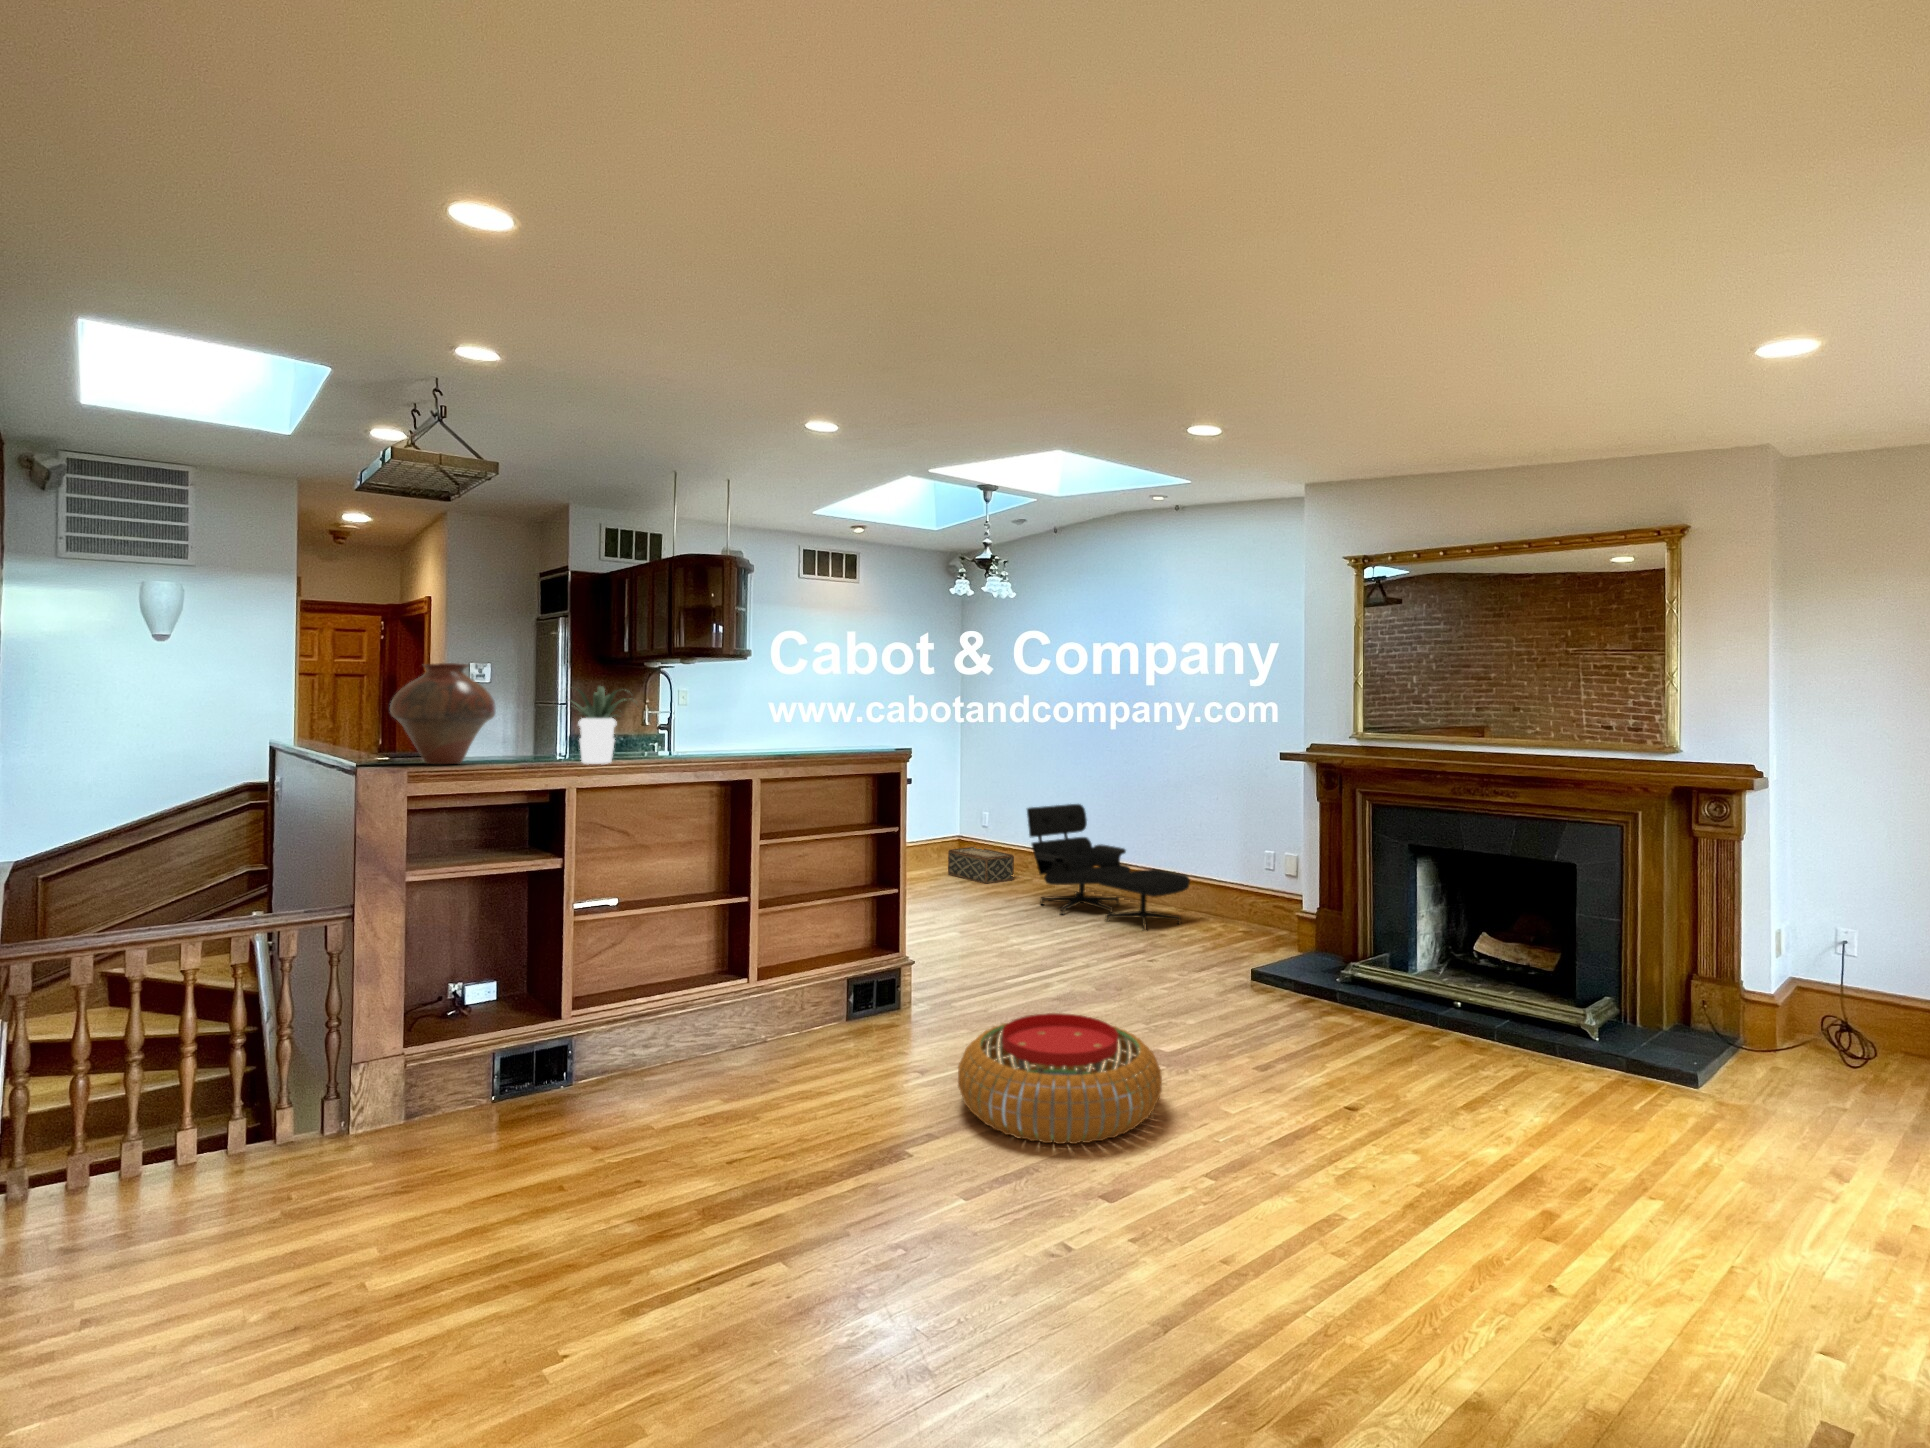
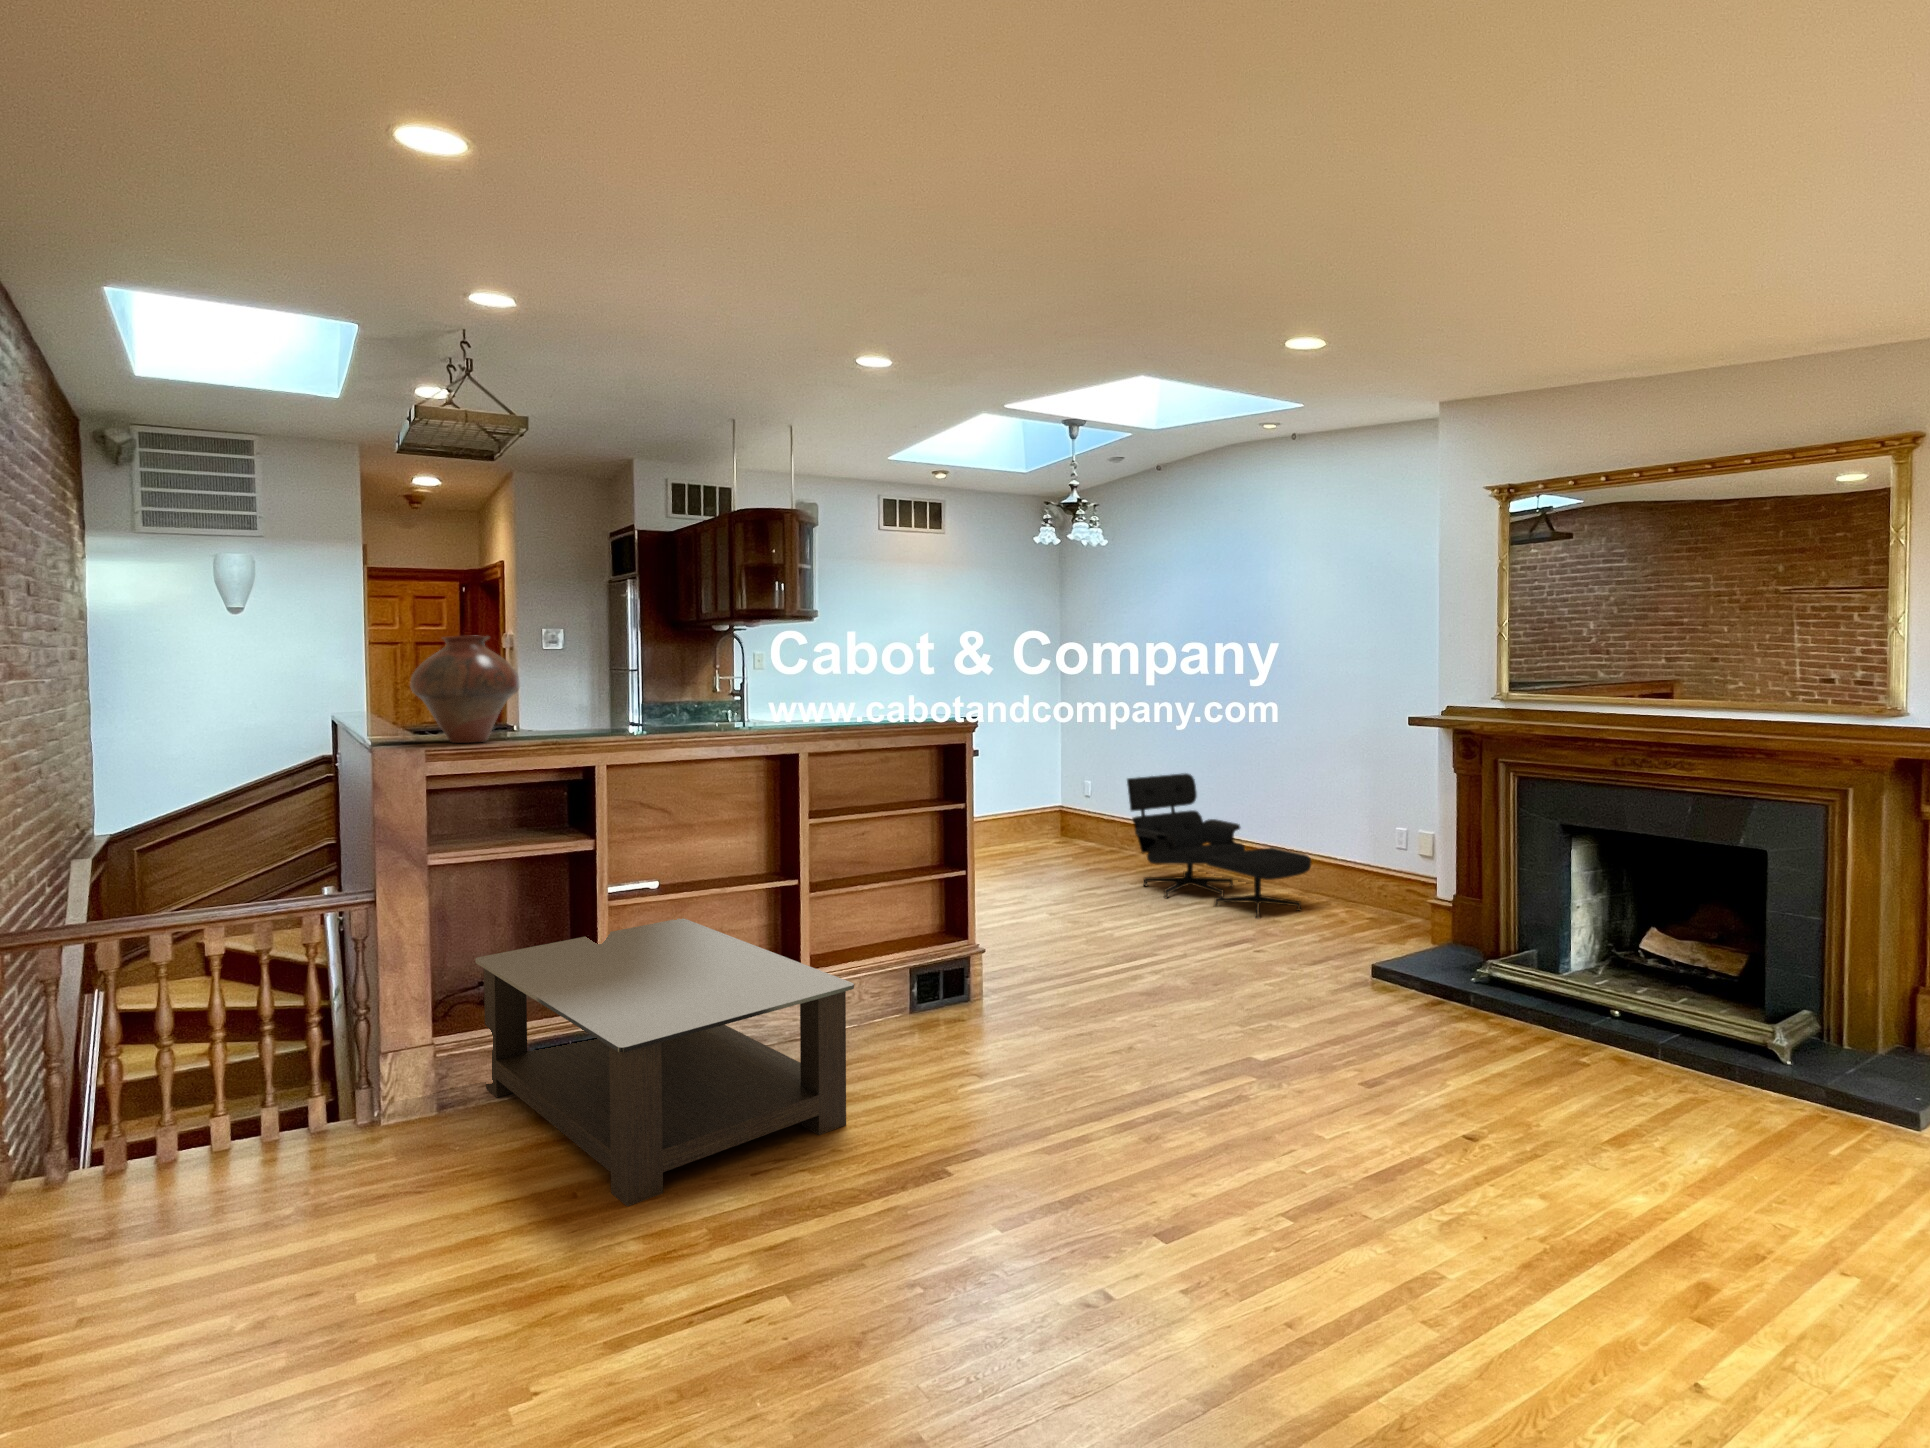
potted plant: present [573,686,637,764] -> none [572,656,674,740]
woven basket: present [948,847,1014,884] -> none [1047,820,1119,861]
coffee table: none [443,932,818,1198] -> present [475,918,854,1206]
pouf: present [958,1013,1162,1144] -> none [1010,1019,1242,1170]

